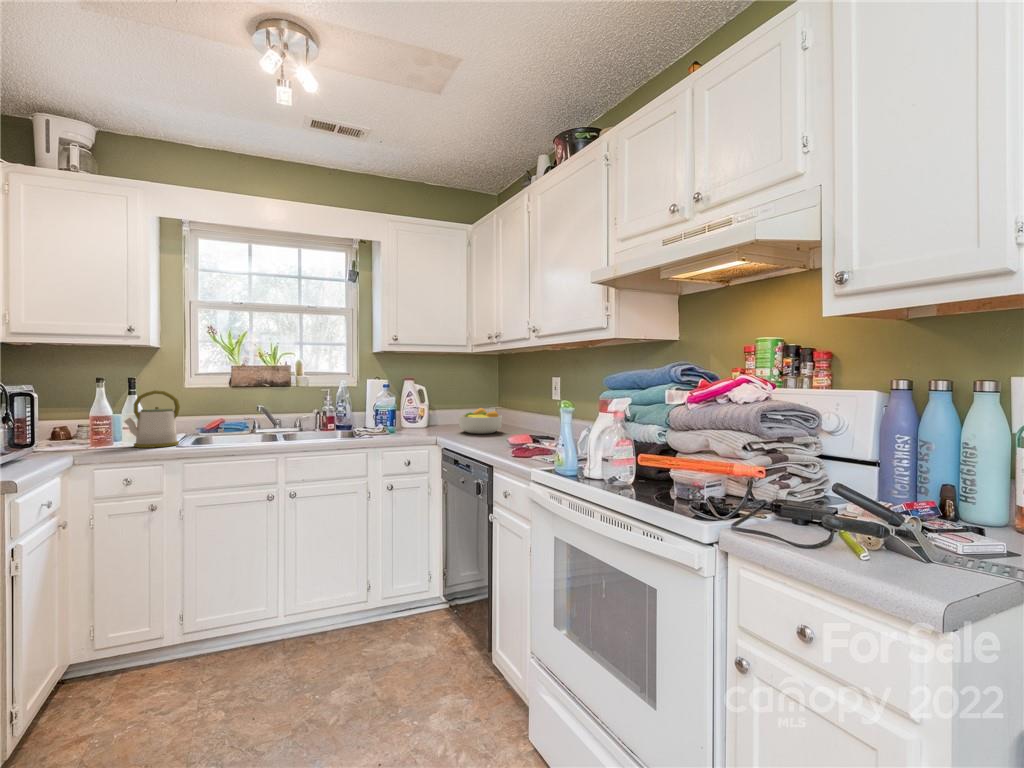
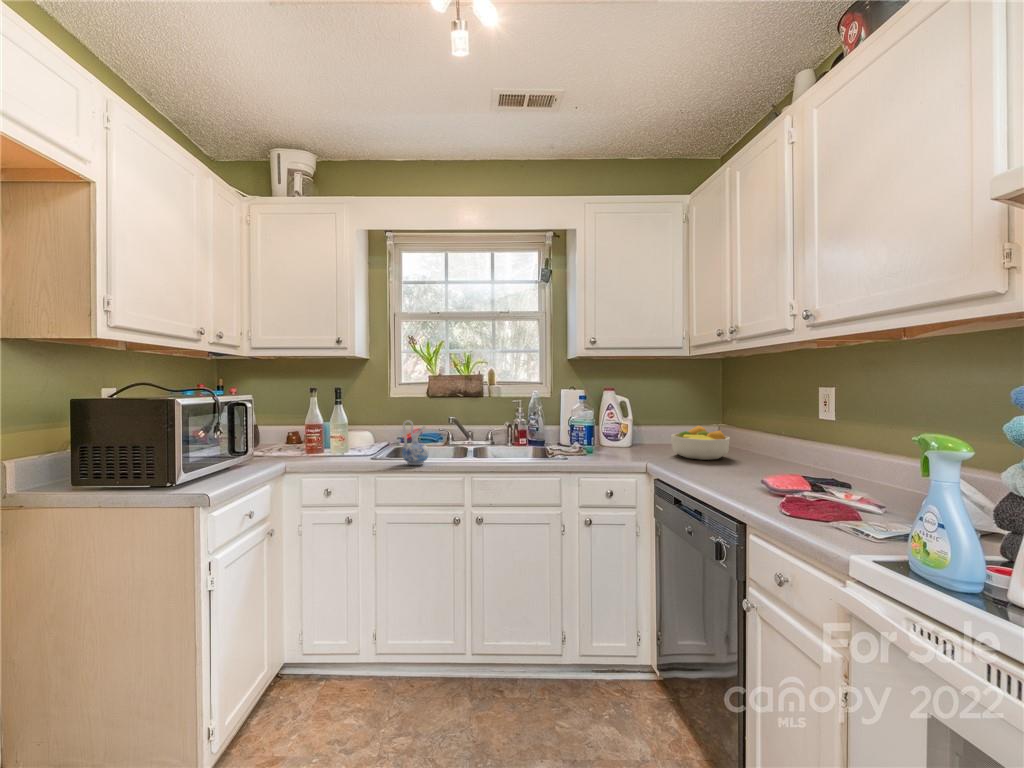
kettle: present [125,390,180,448] -> none [326,401,376,460]
ceramic pitcher: none [213,407,241,448] -> present [402,420,429,465]

